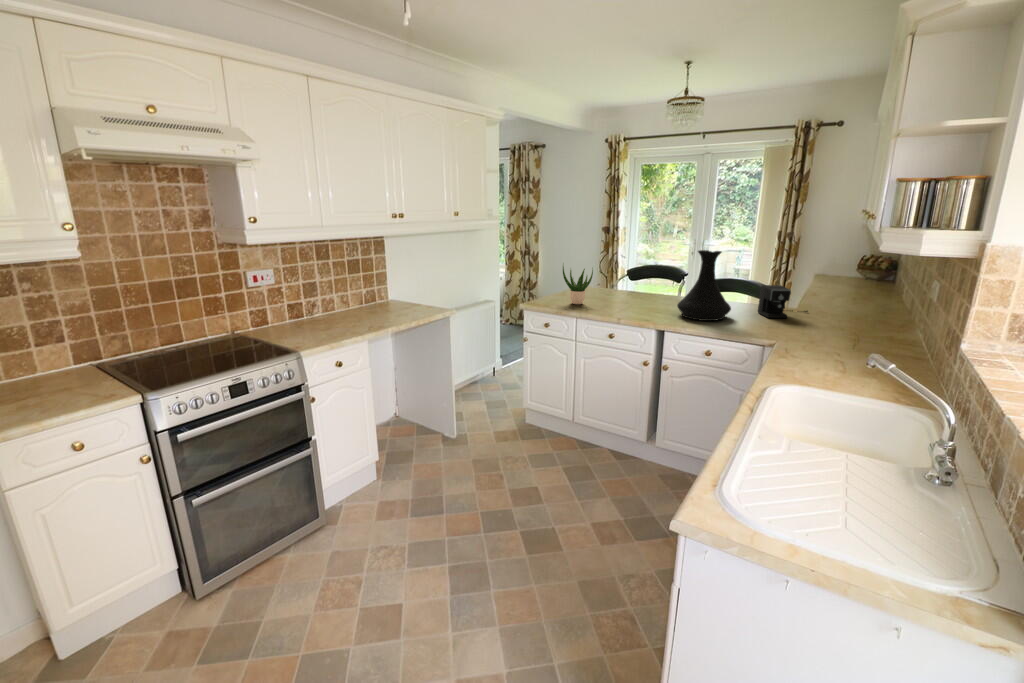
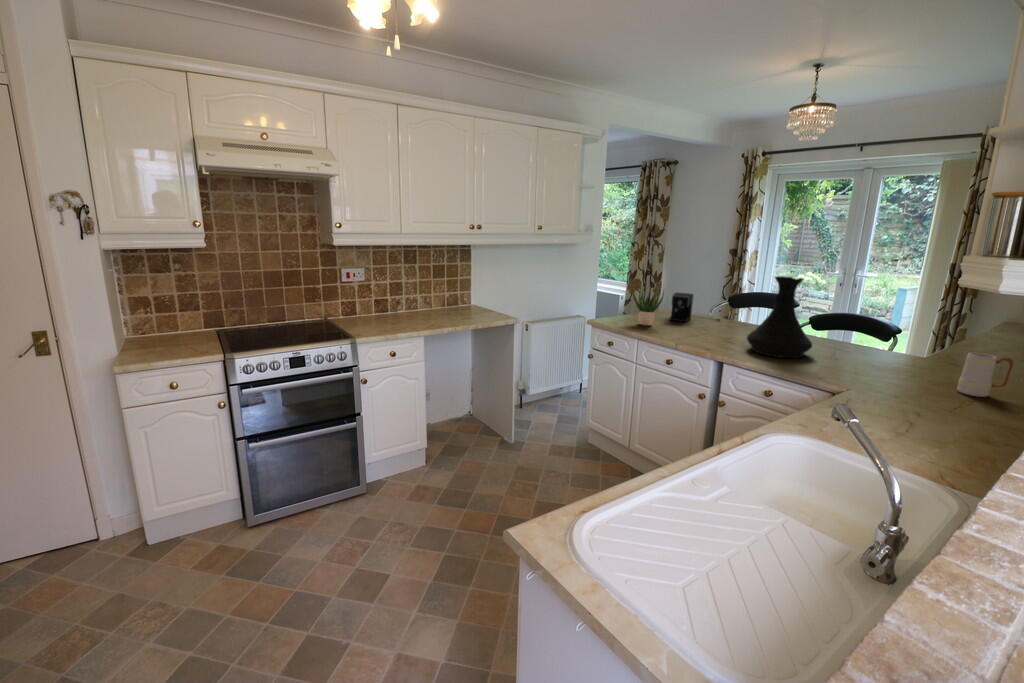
coffee maker: present [758,285,808,318] -> present [670,293,720,322]
mug: none [843,301,880,334] -> present [957,353,1014,397]

